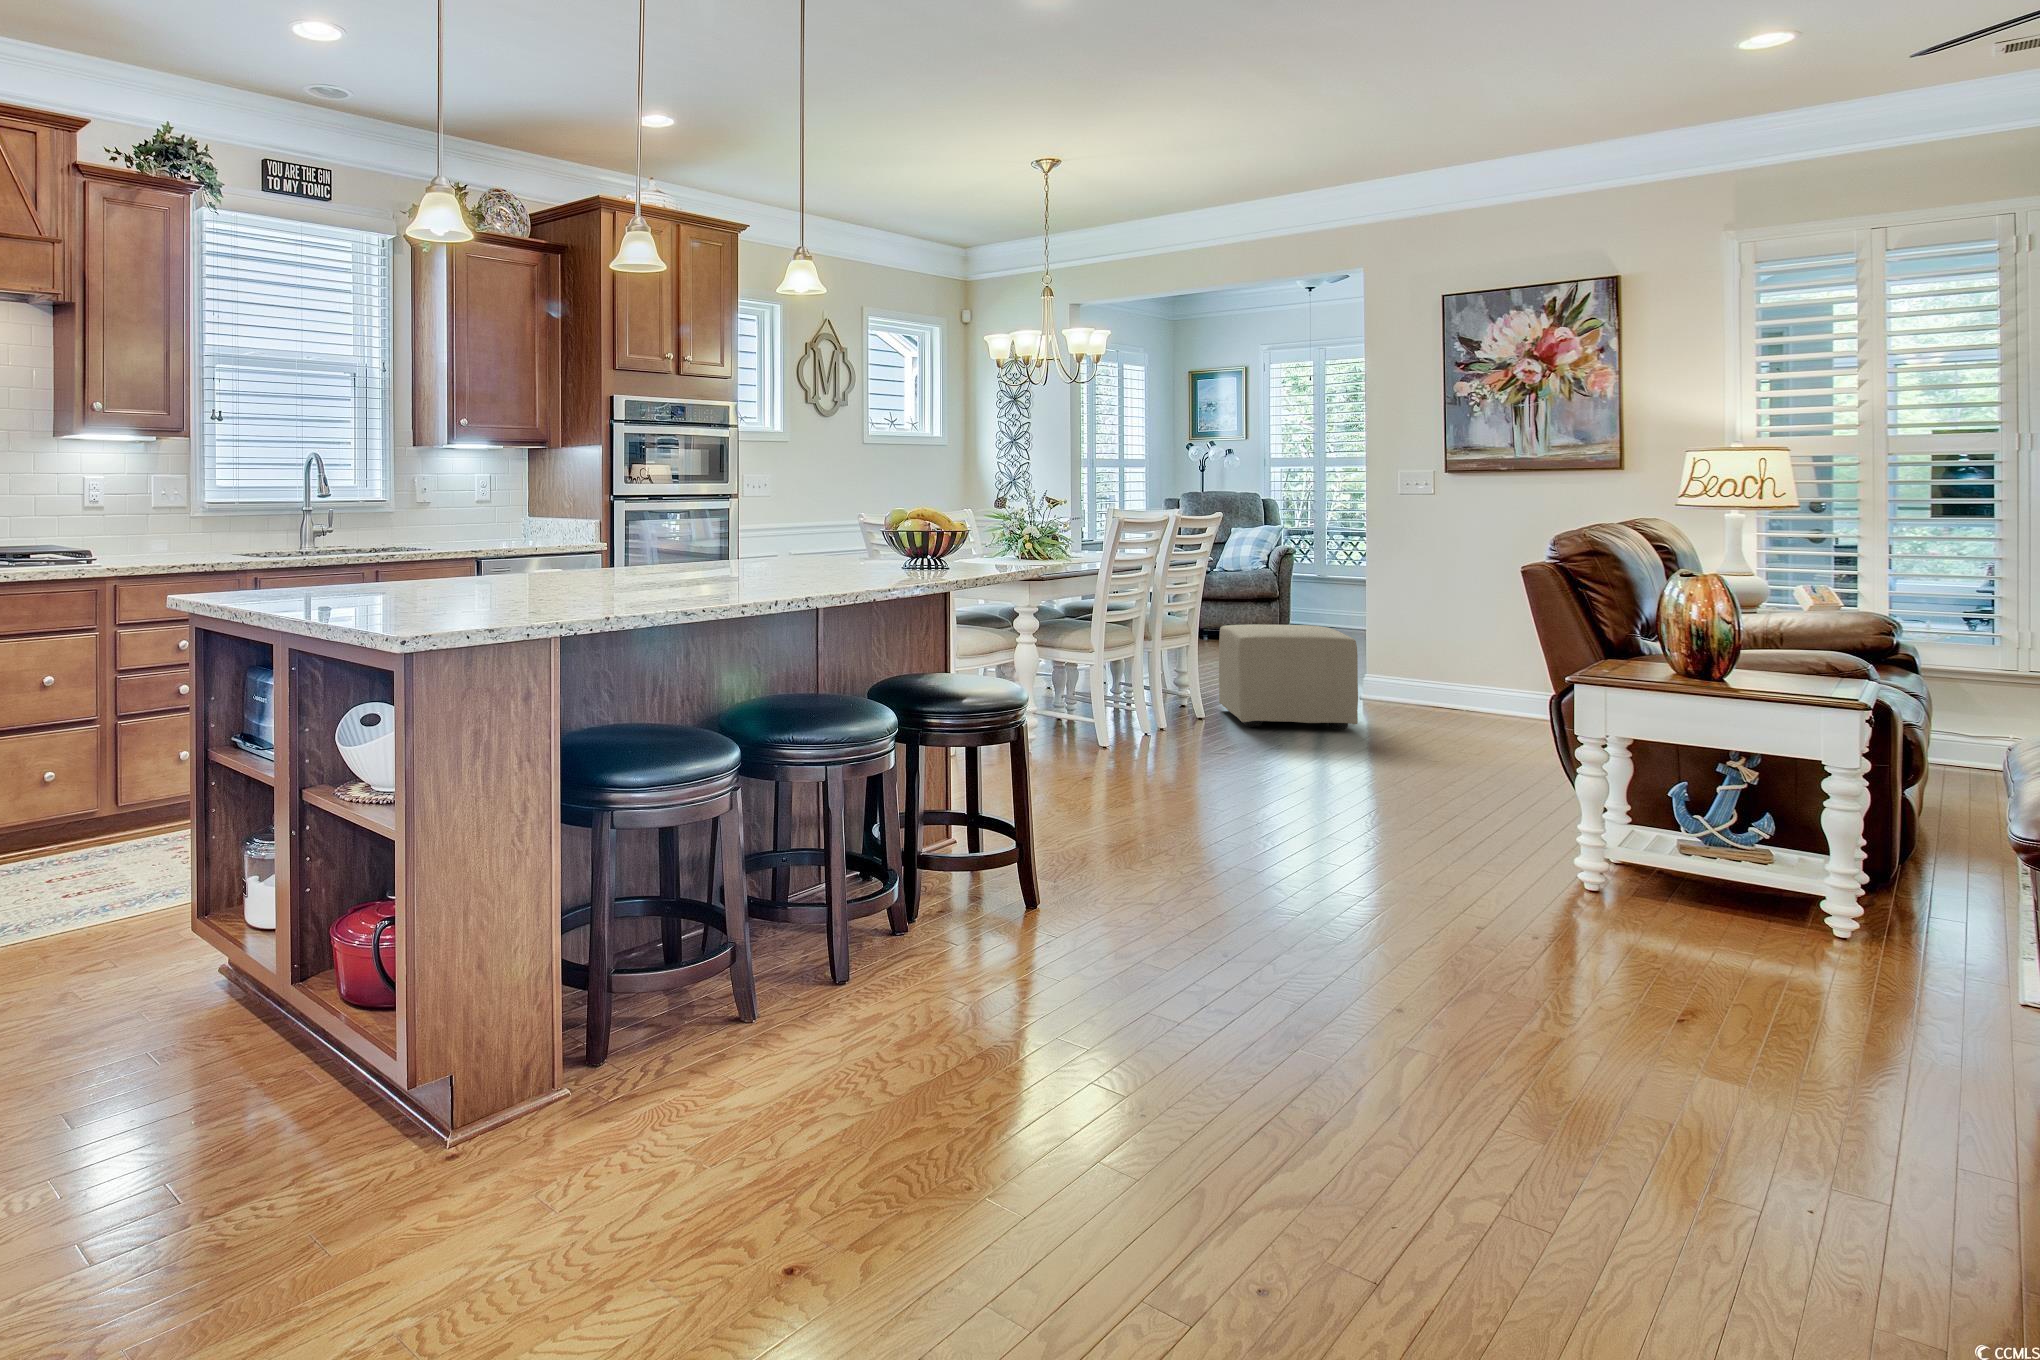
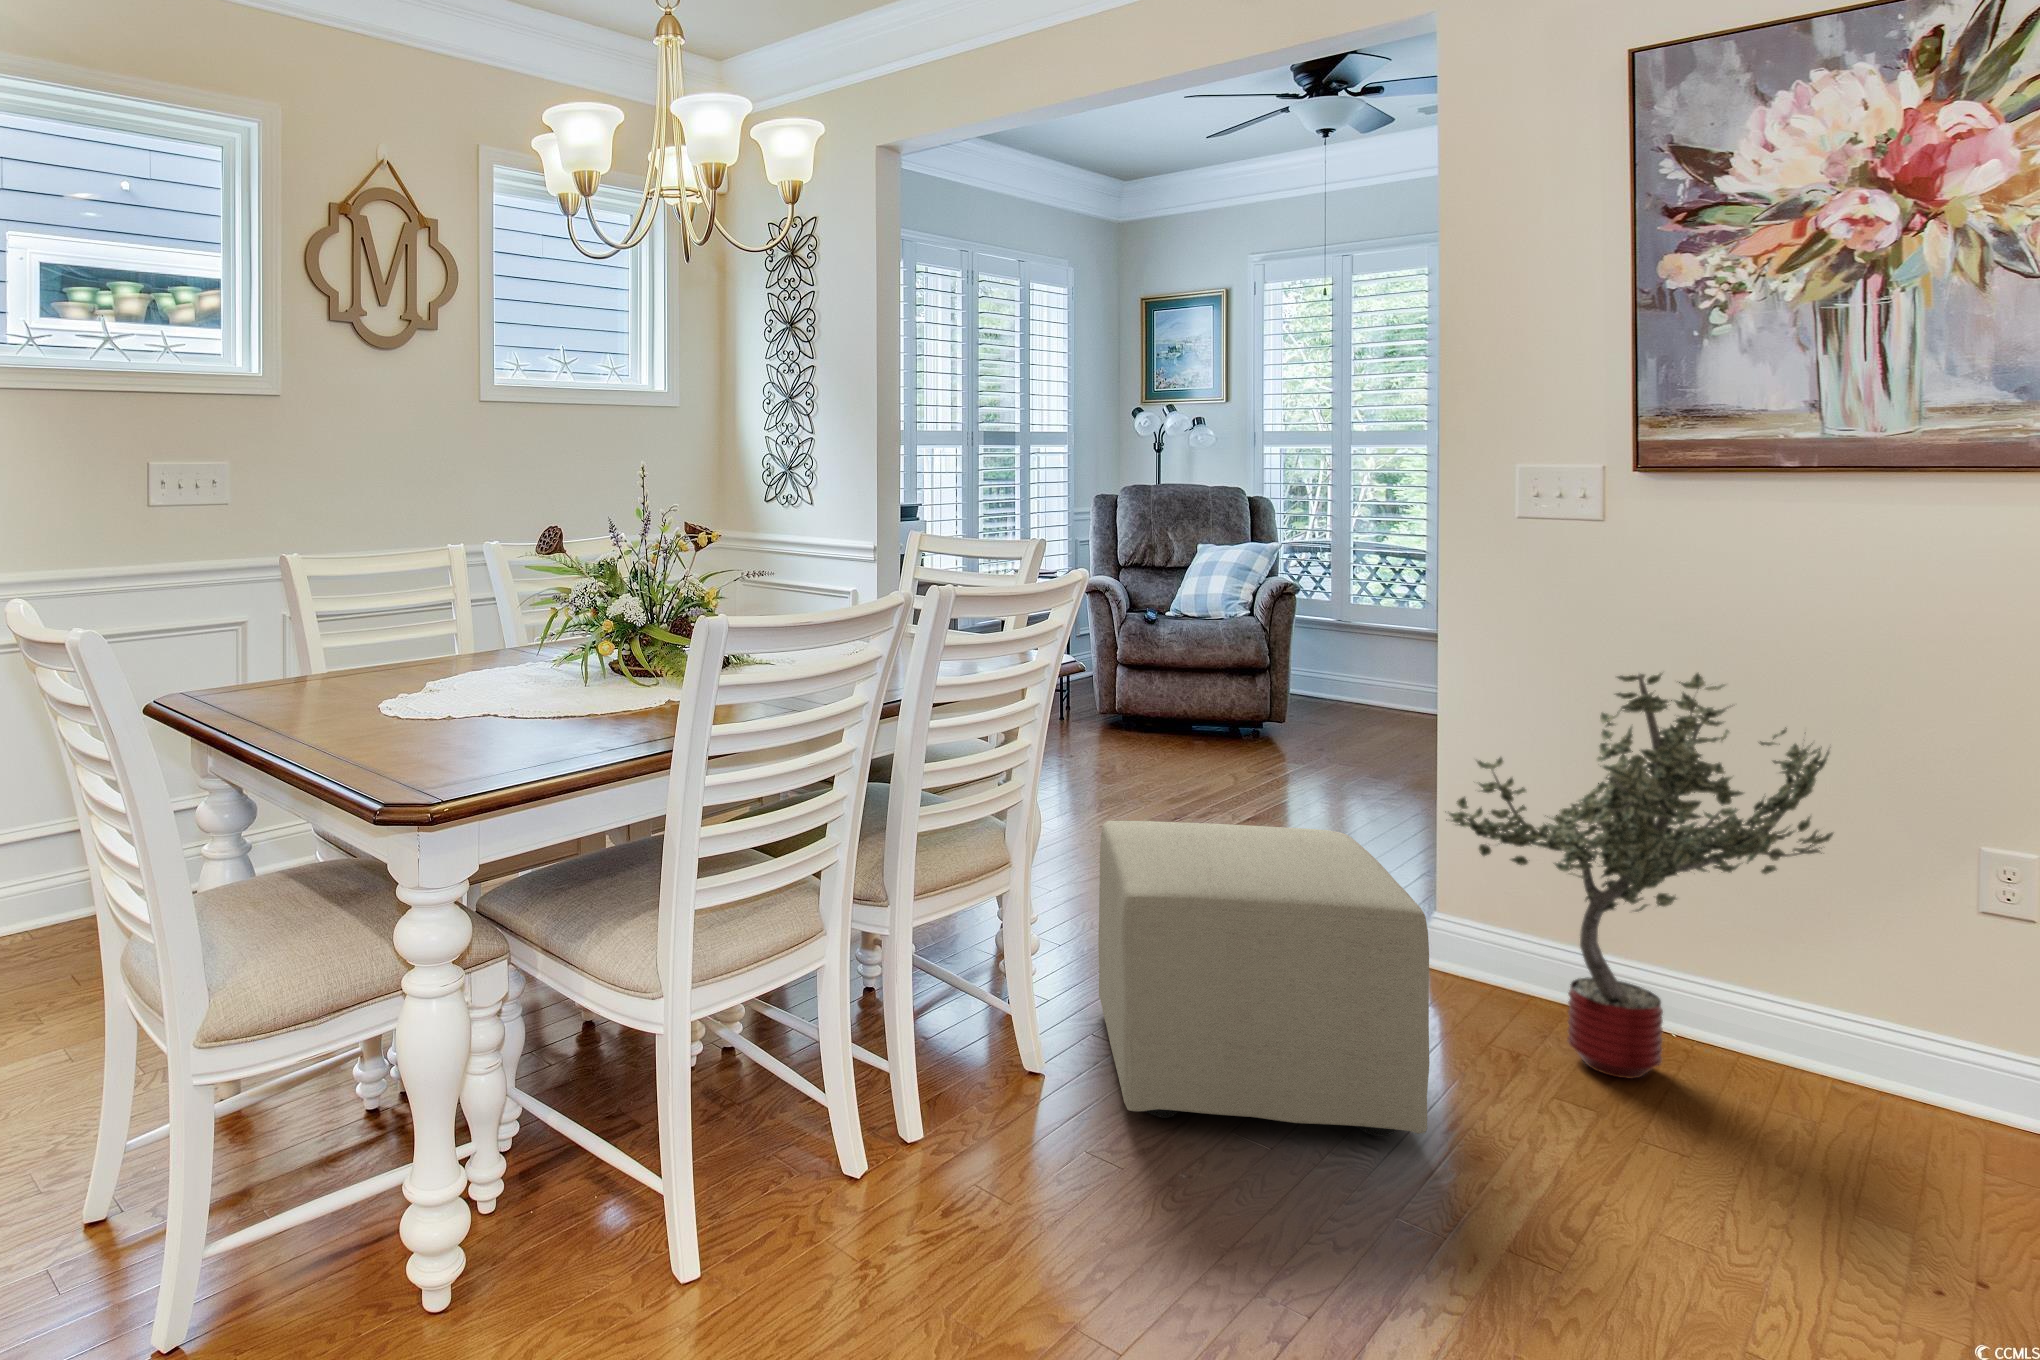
potted tree: none [1368,554,1514,721] -> present [1445,673,1833,1079]

